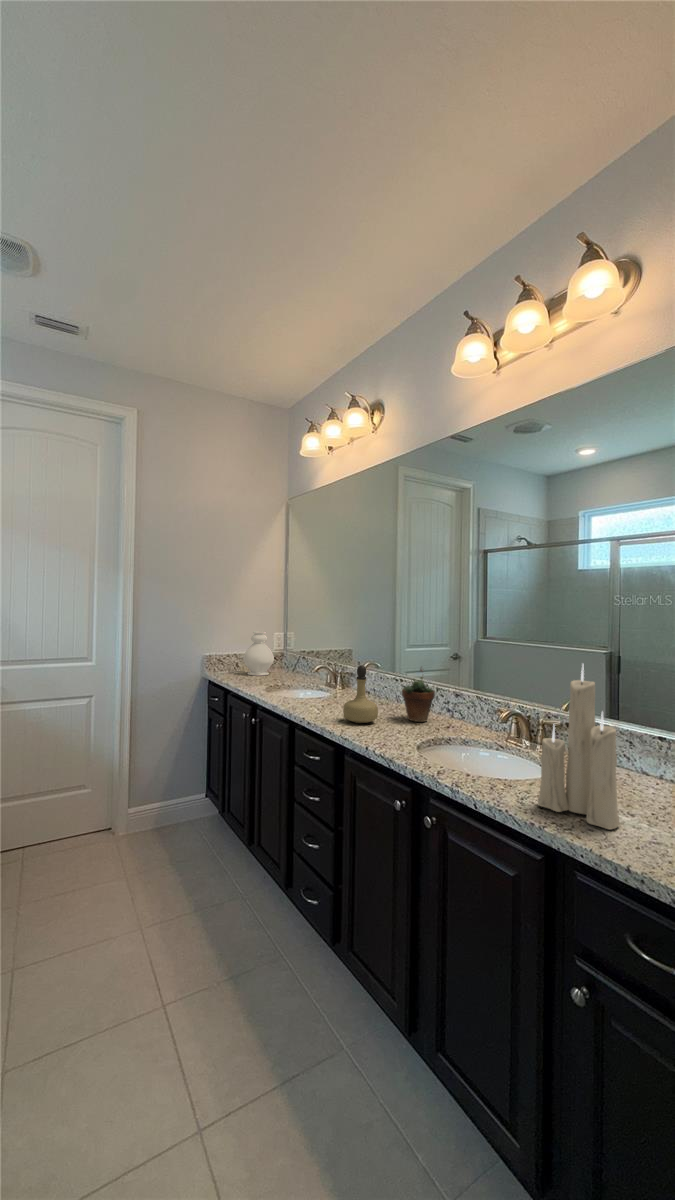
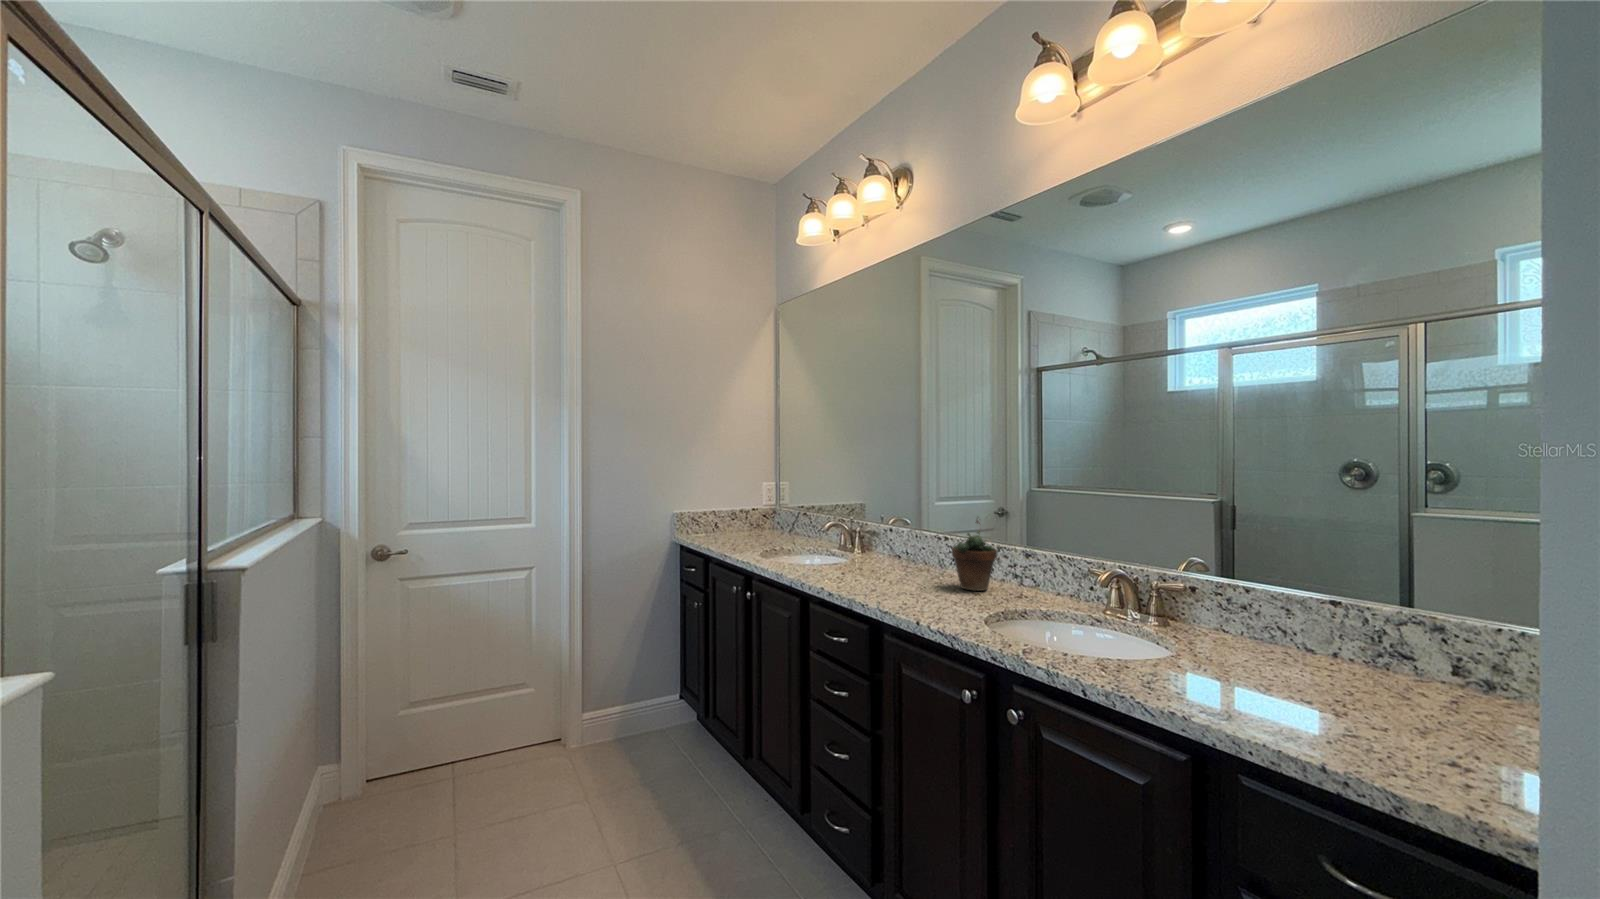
decorative vase: present [243,631,274,676] -> none [727,480,767,538]
perfume bottle: present [343,665,378,723] -> none [875,516,922,593]
candle: present [538,665,620,829] -> none [1172,483,1297,720]

